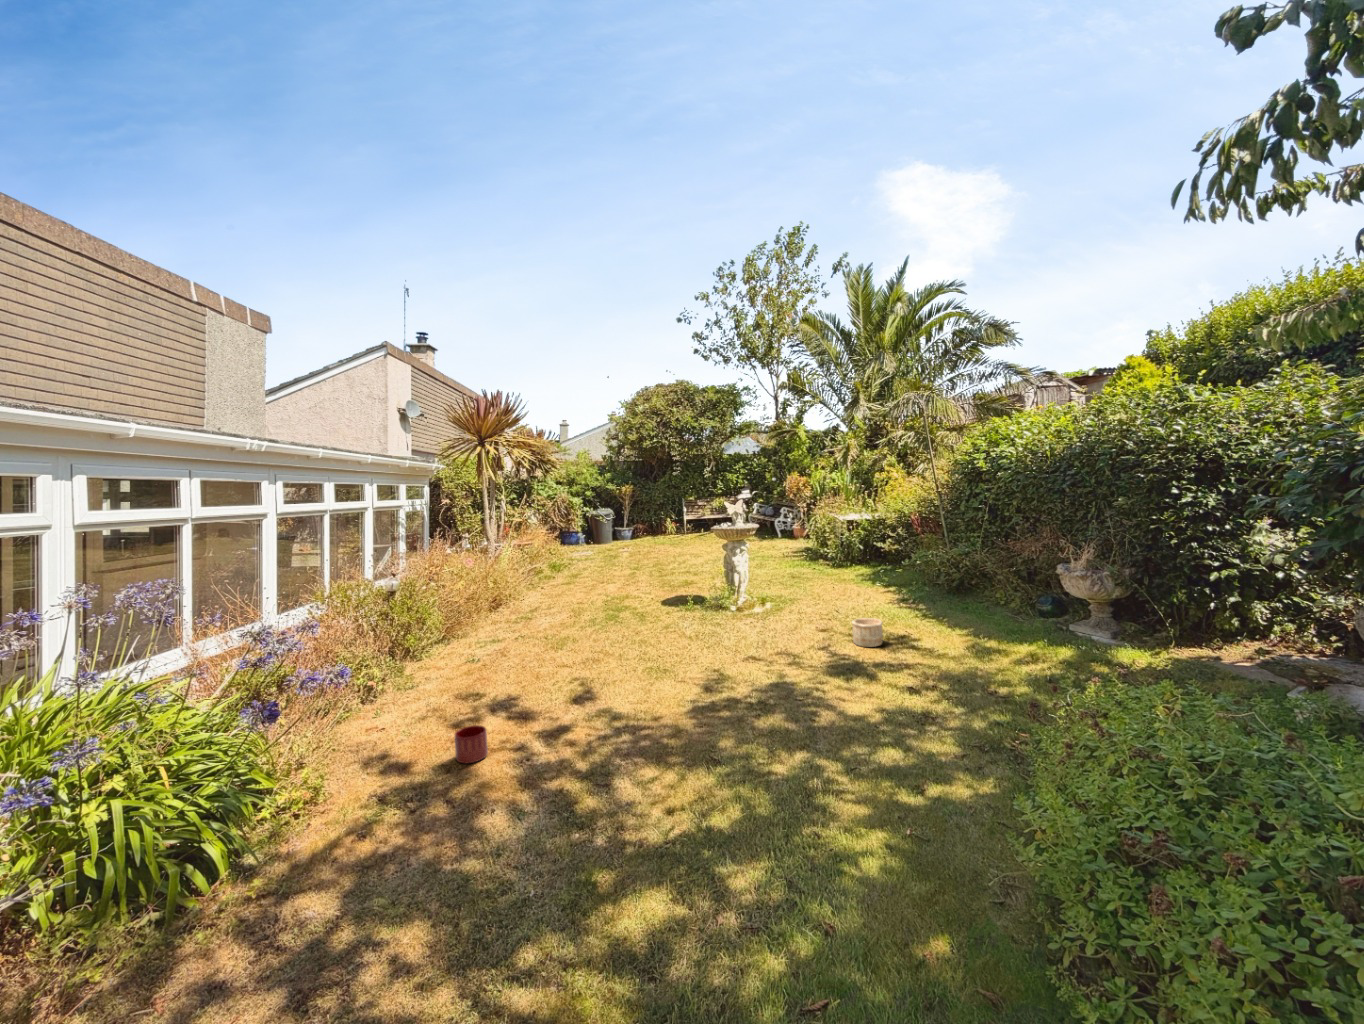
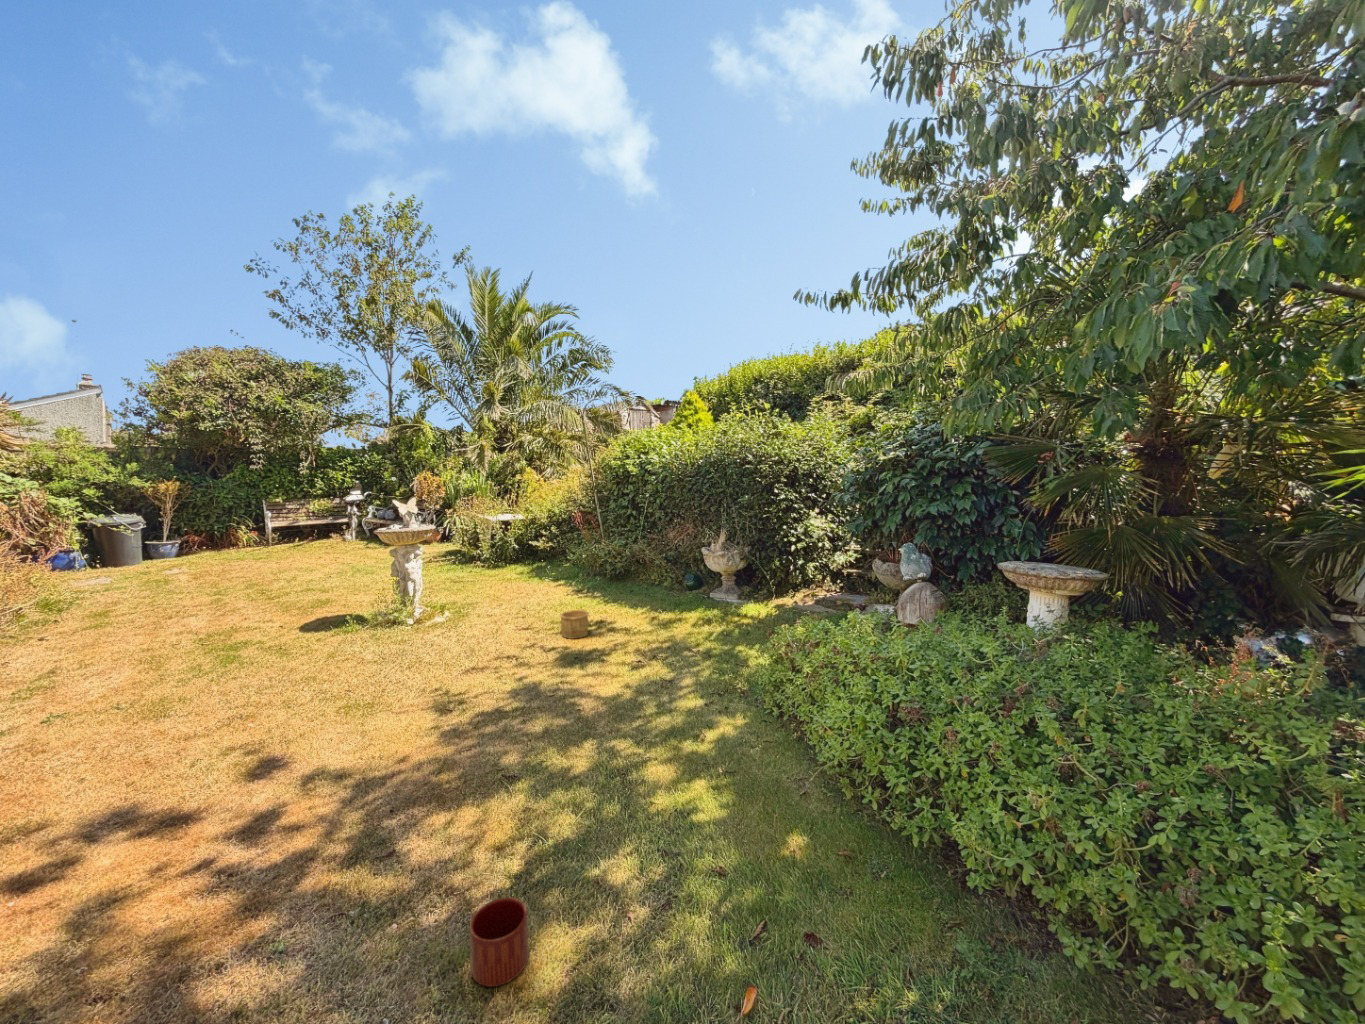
planter: present [455,725,488,764] -> present [469,897,529,987]

